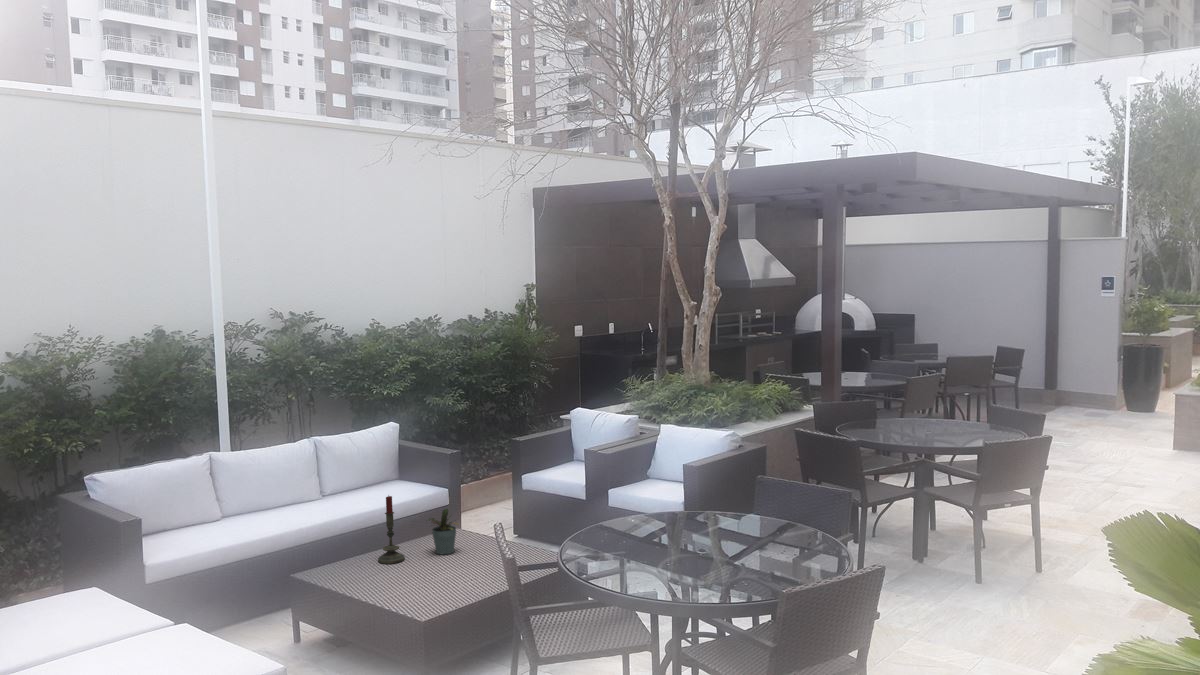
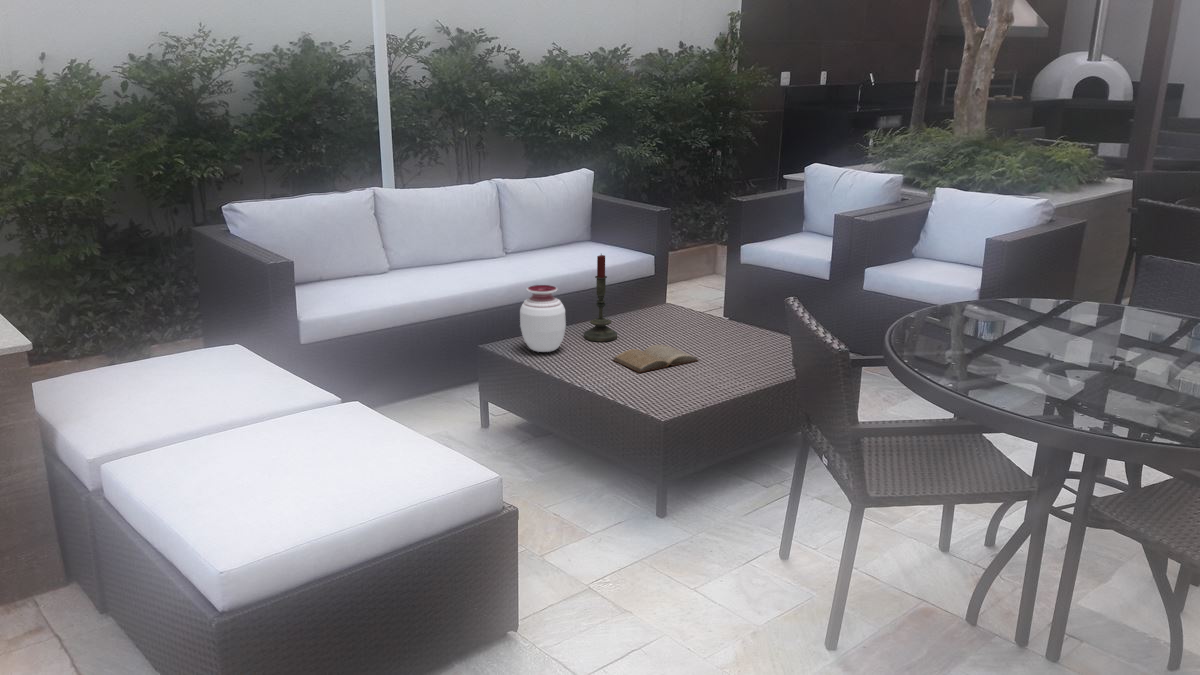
potted plant: present [428,509,458,555] -> none [644,276,689,335]
vase: none [324,523,361,575] -> present [520,285,566,352]
book: none [396,563,463,585] -> present [613,345,698,372]

